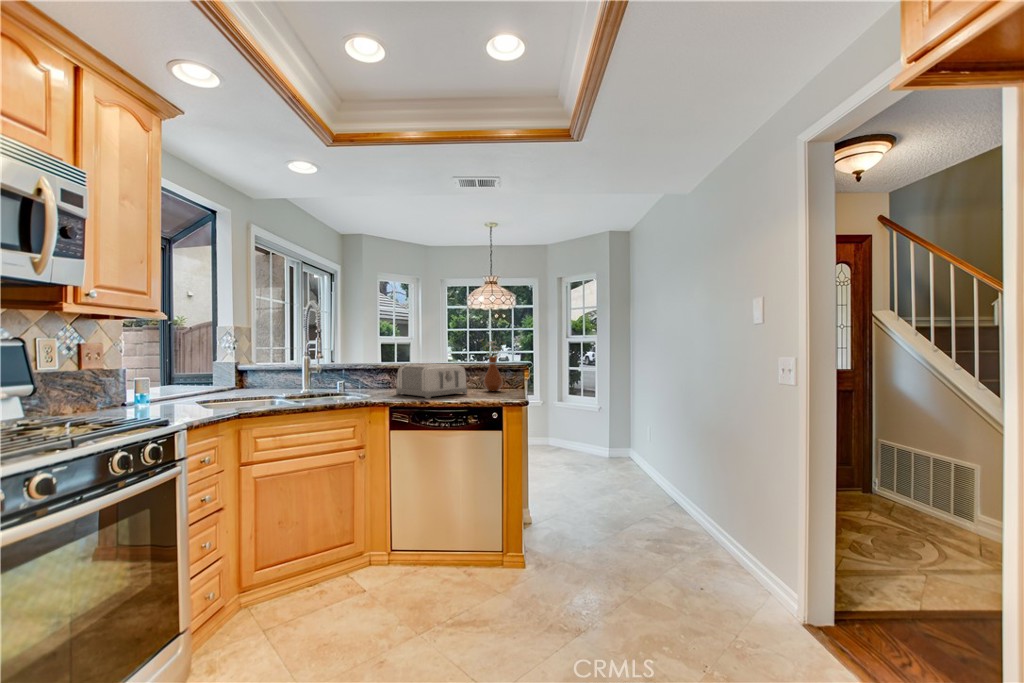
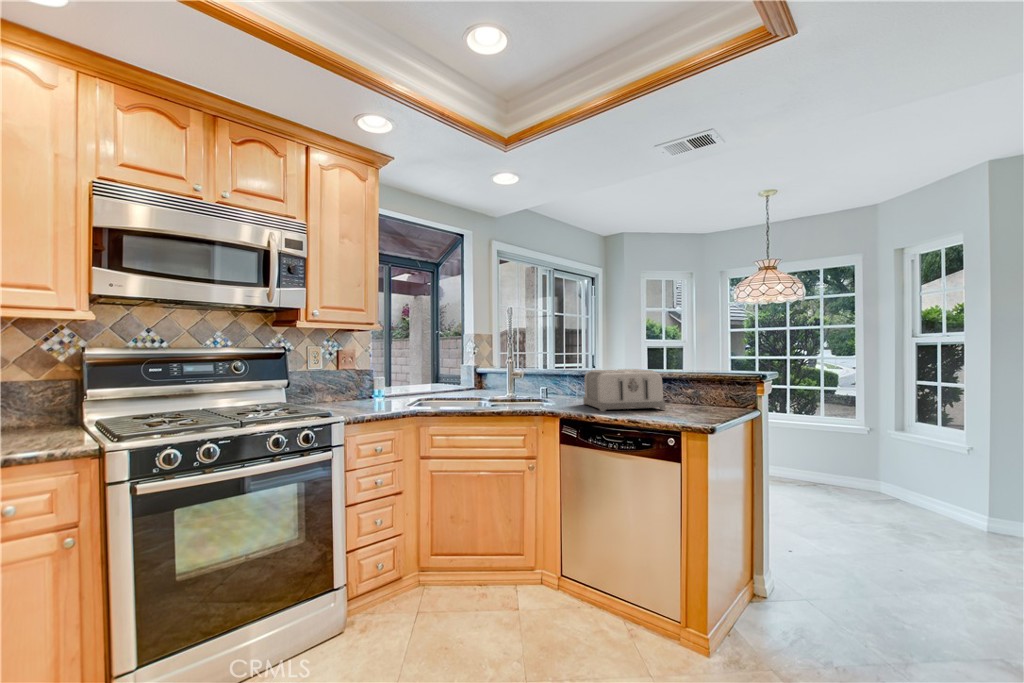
vase: present [484,341,503,391] -> none [688,335,737,409]

